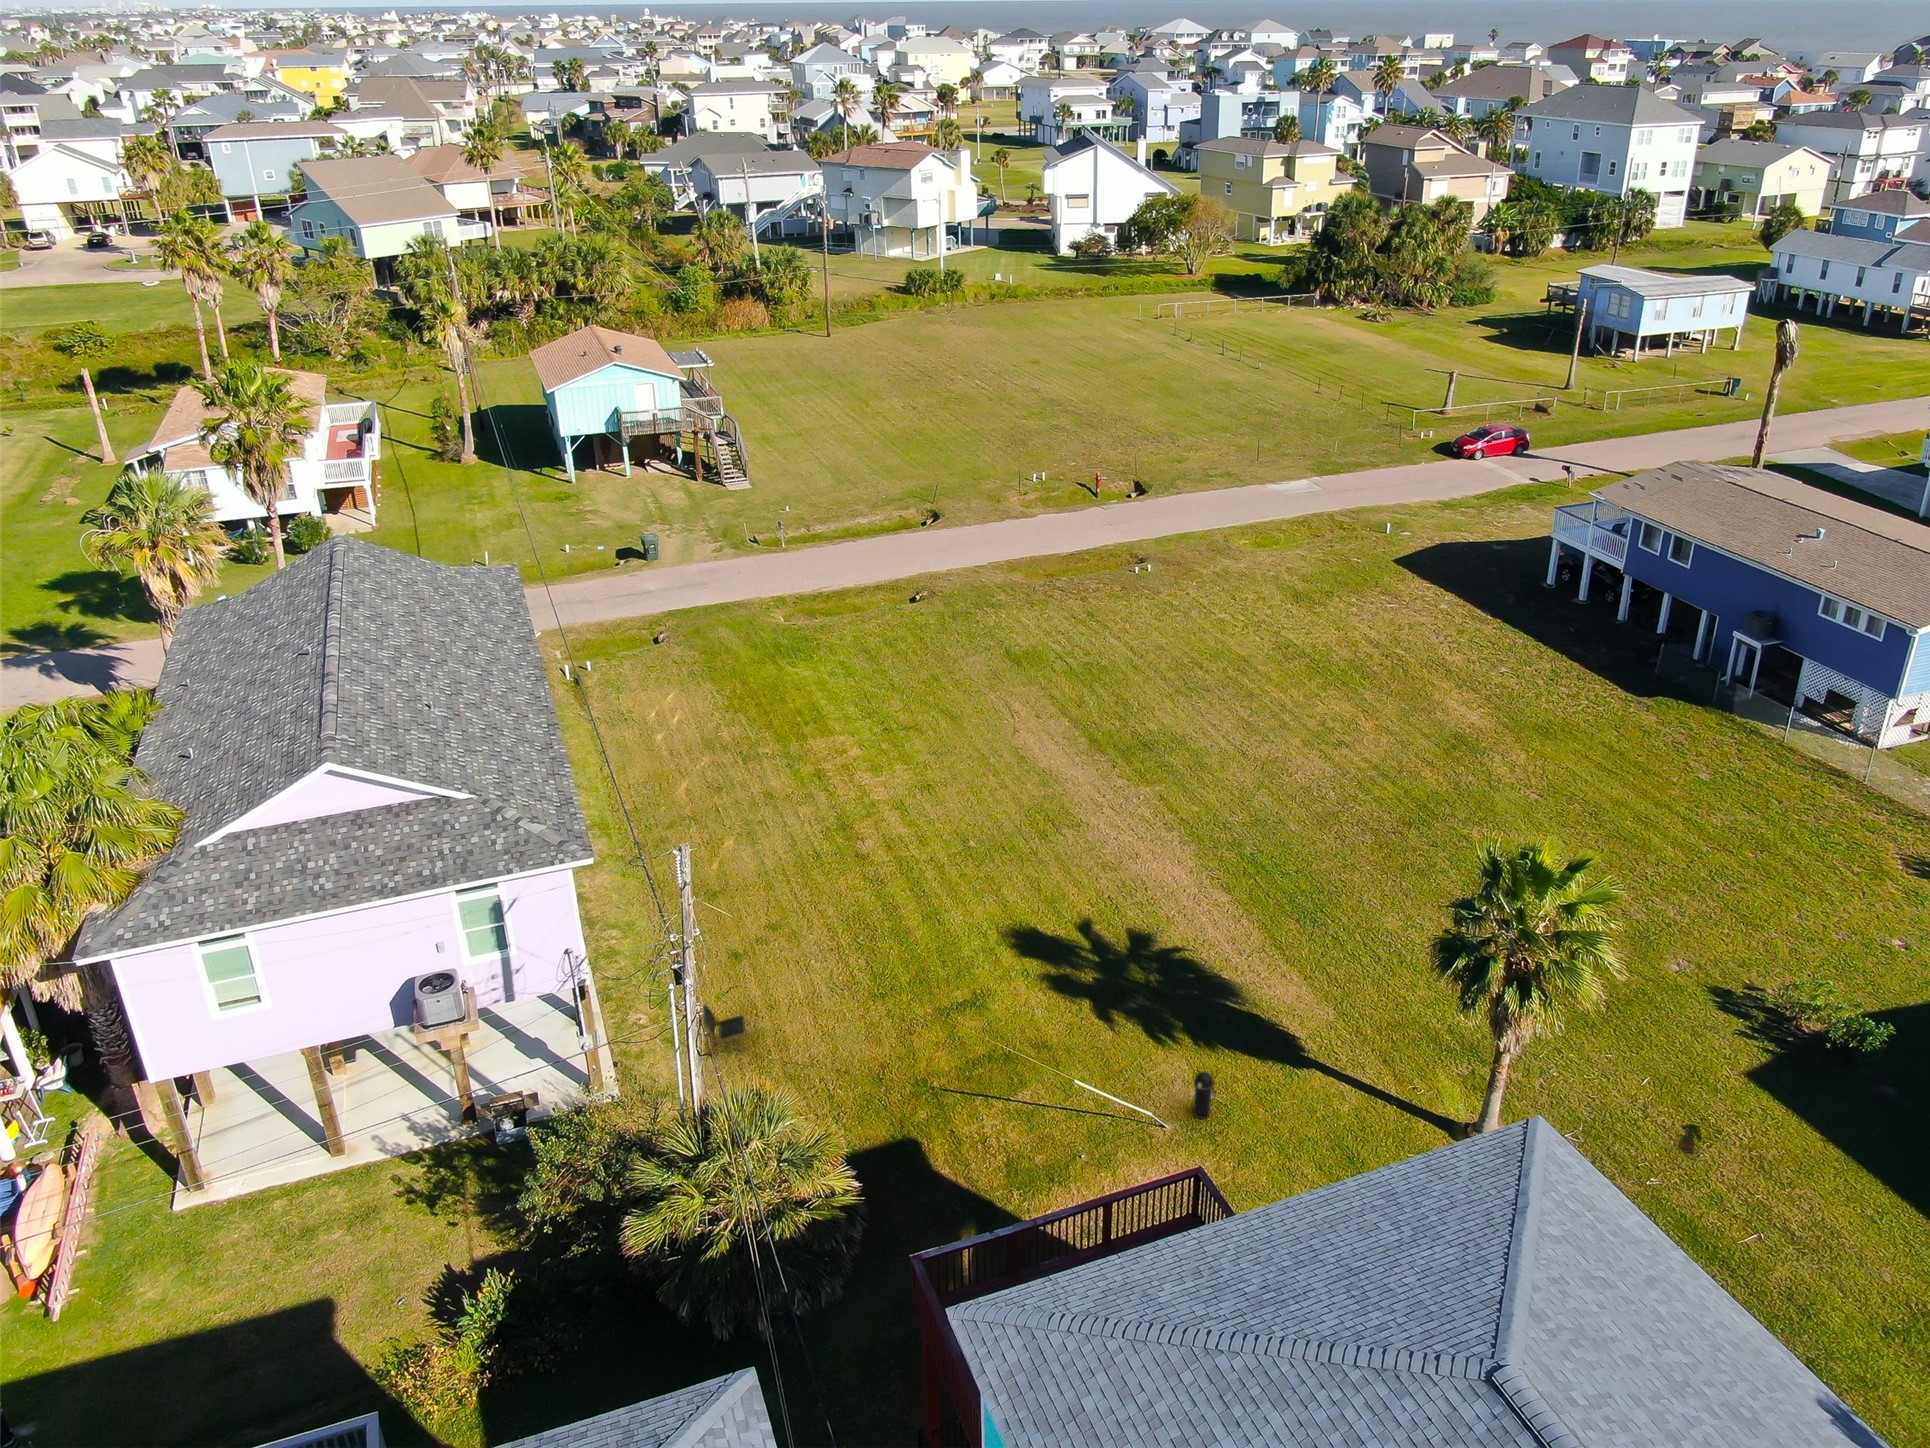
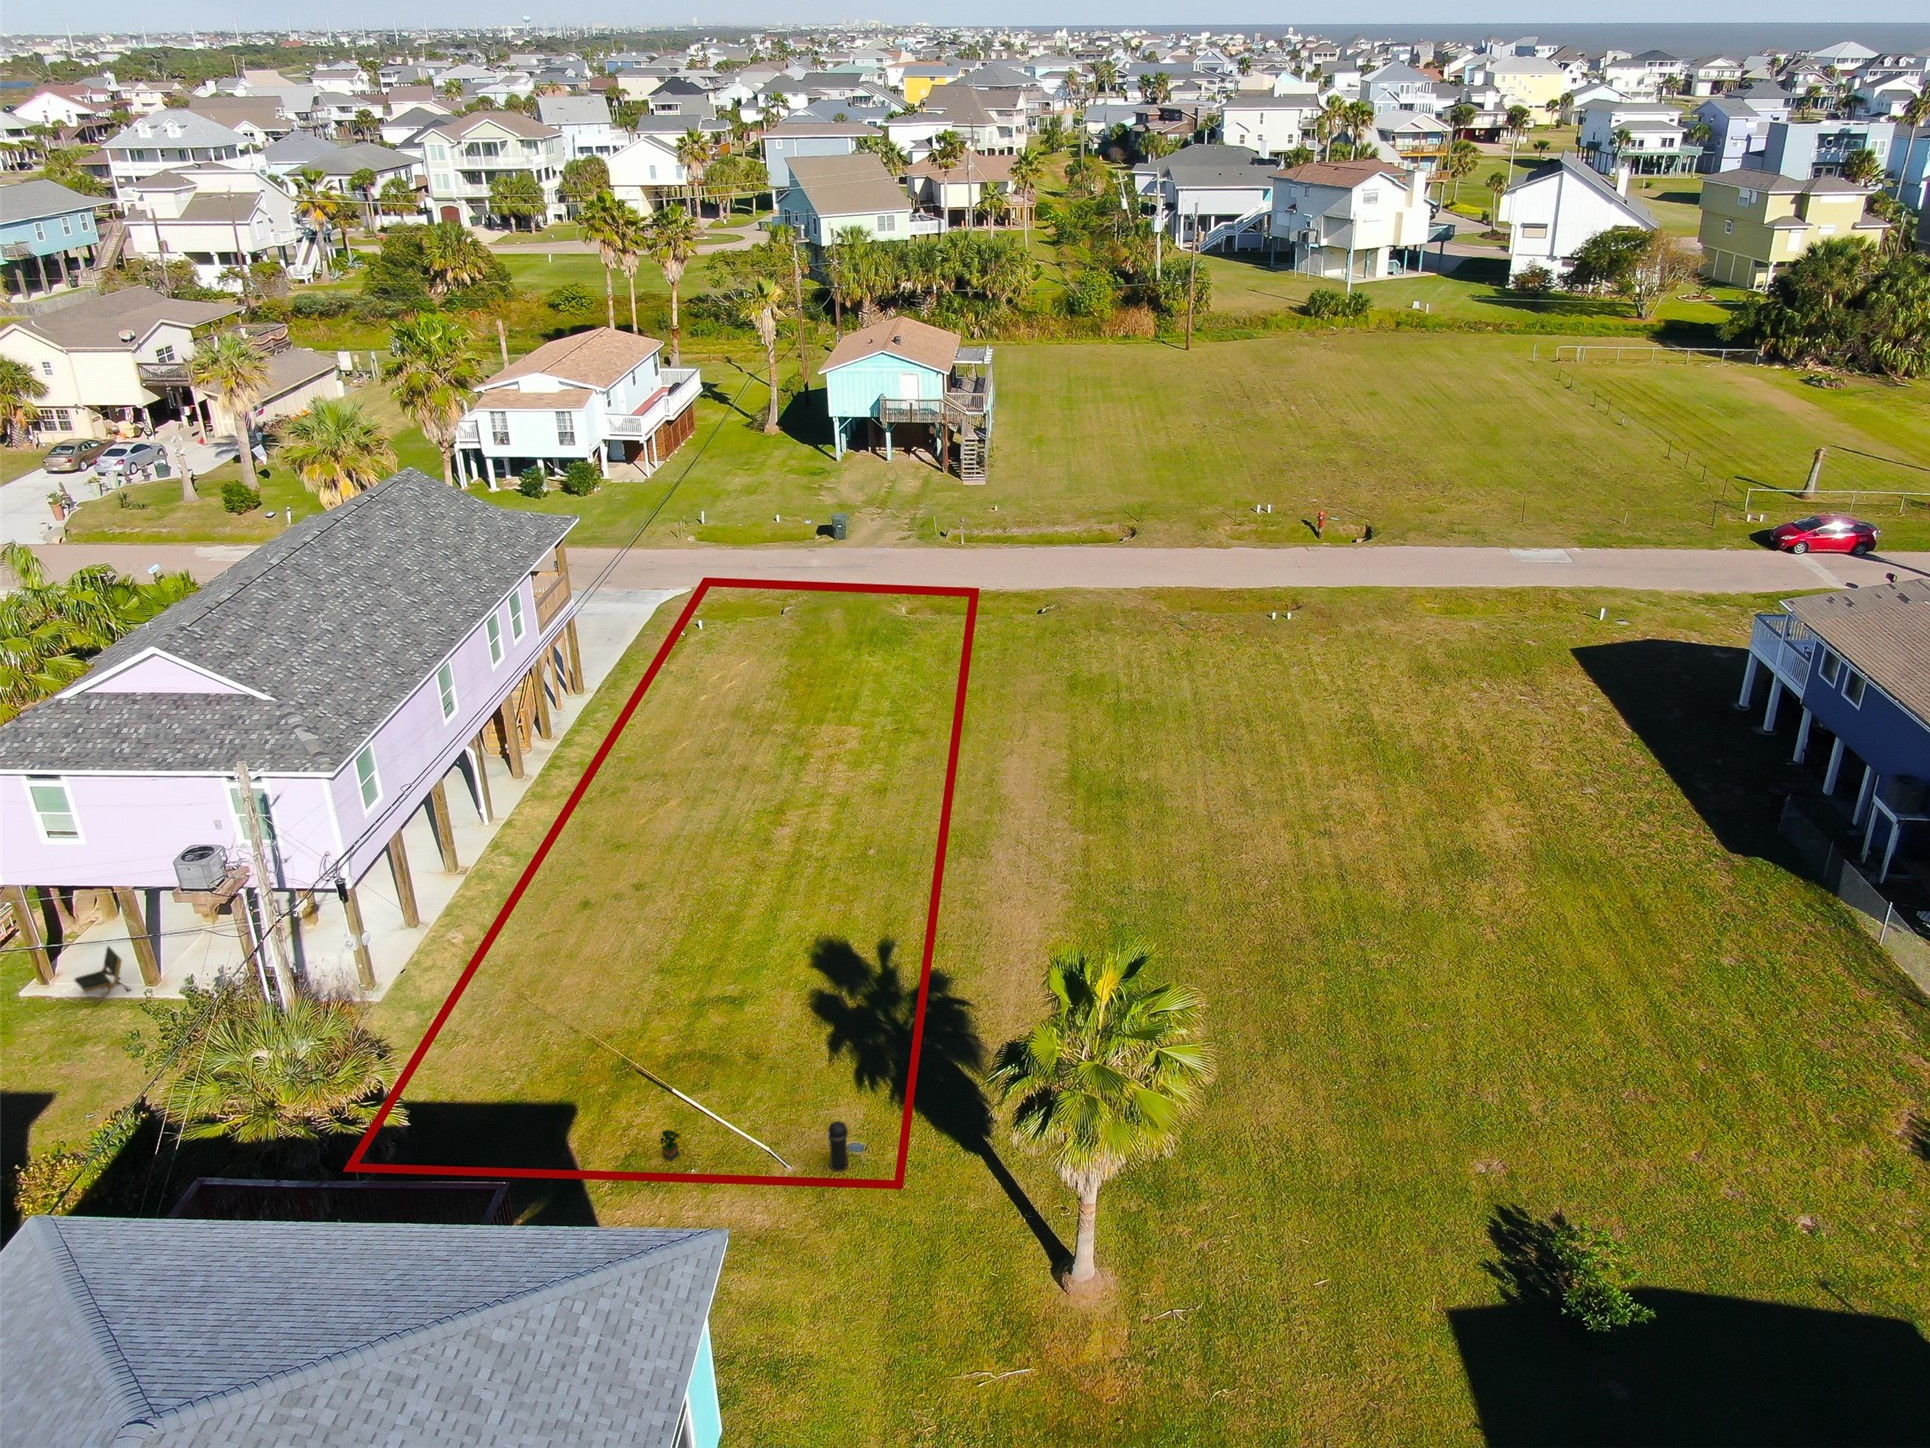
lounge chair: present [703,1004,745,1055] -> present [75,946,130,1005]
potted tree: present [1679,1124,1702,1153] -> present [660,1130,680,1161]

